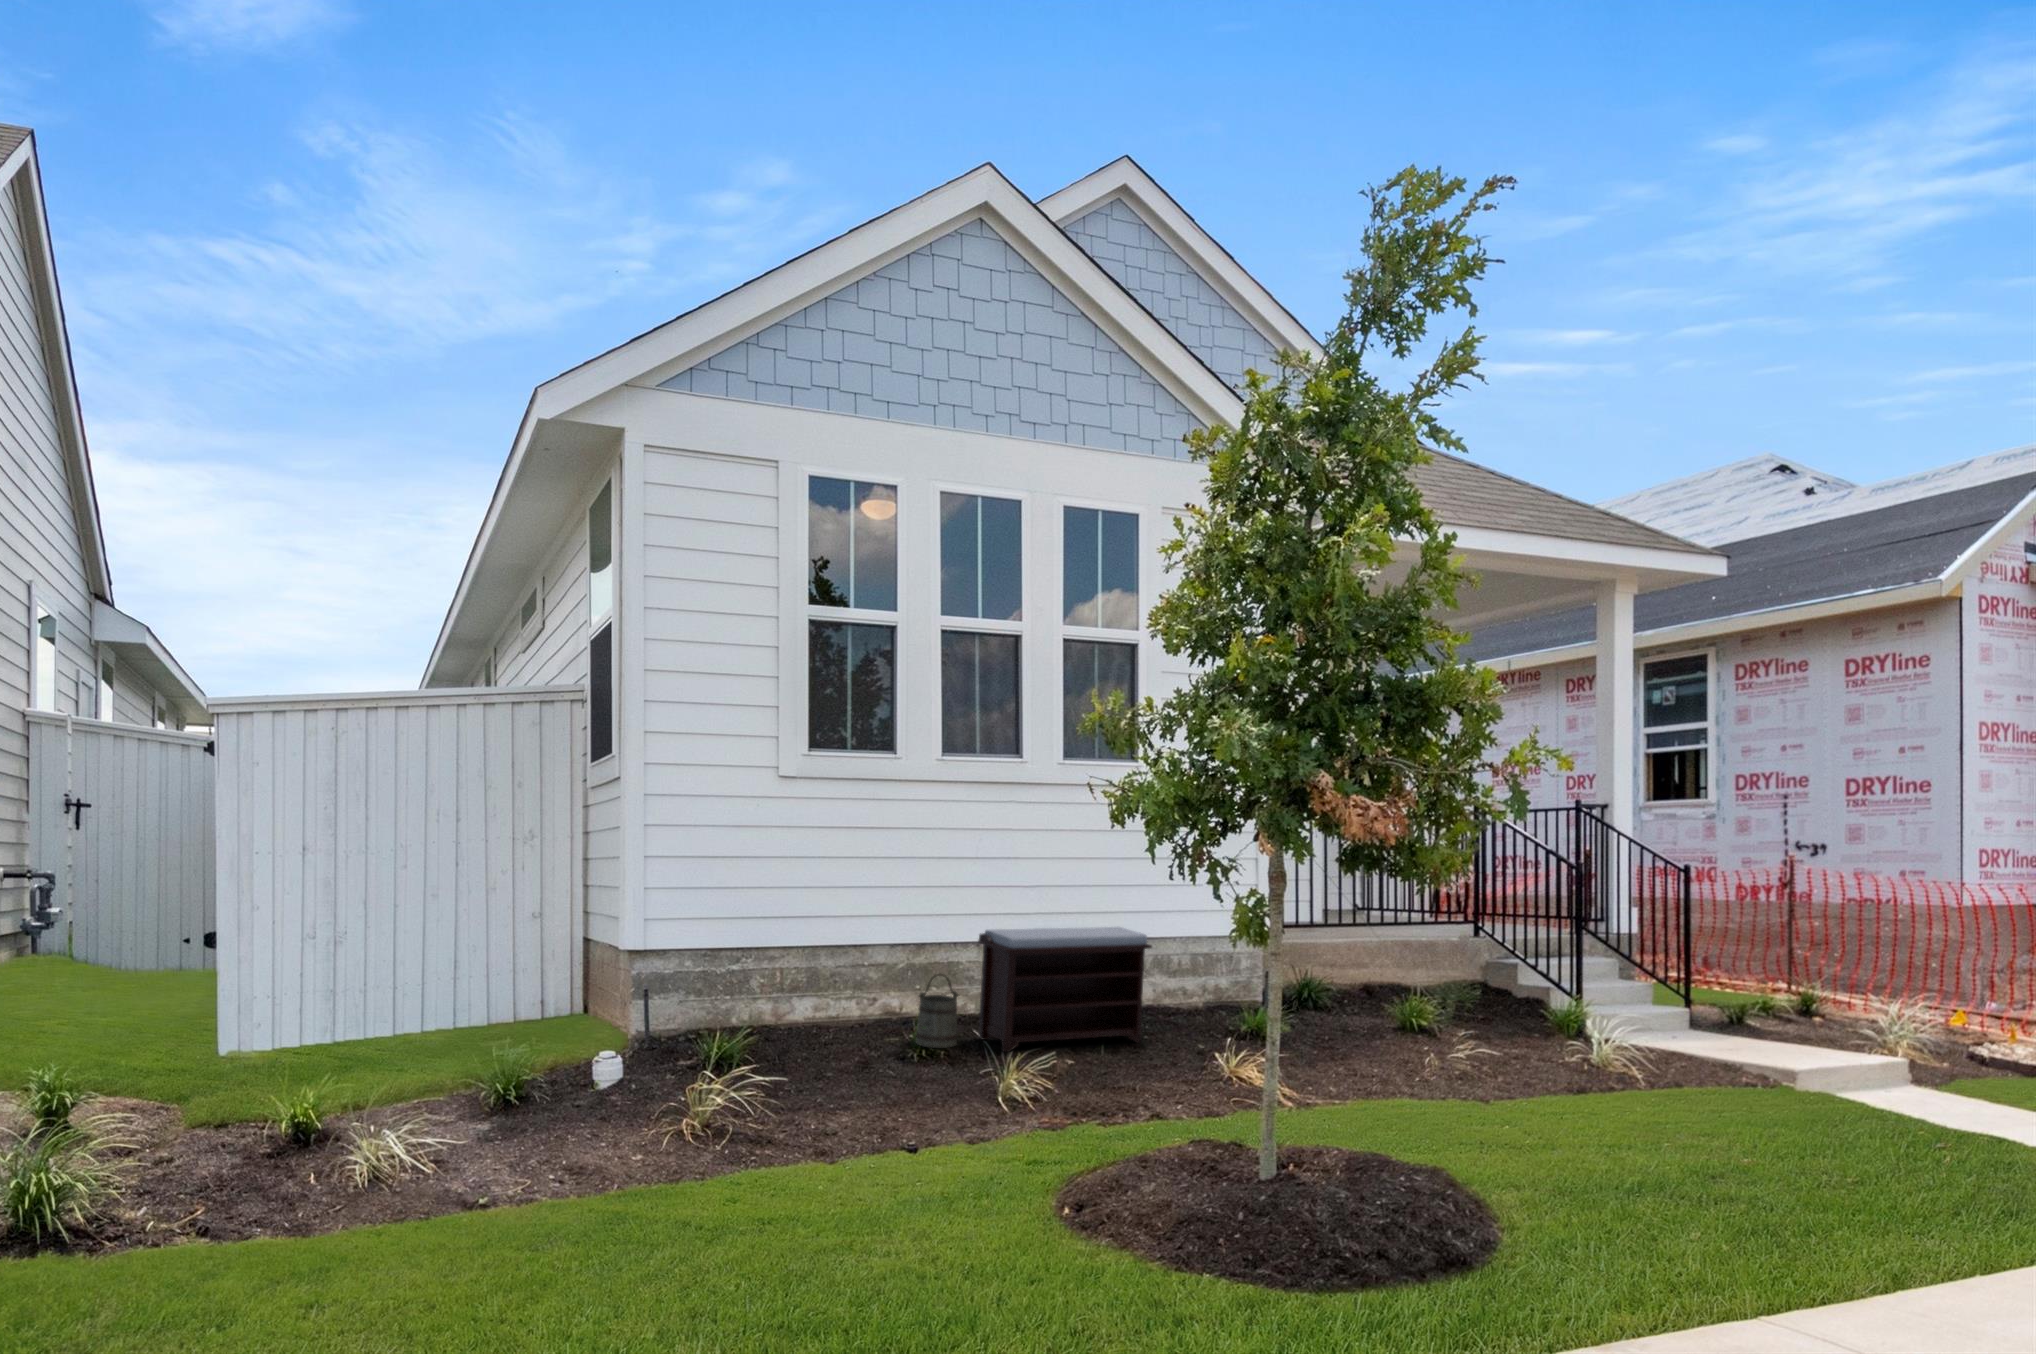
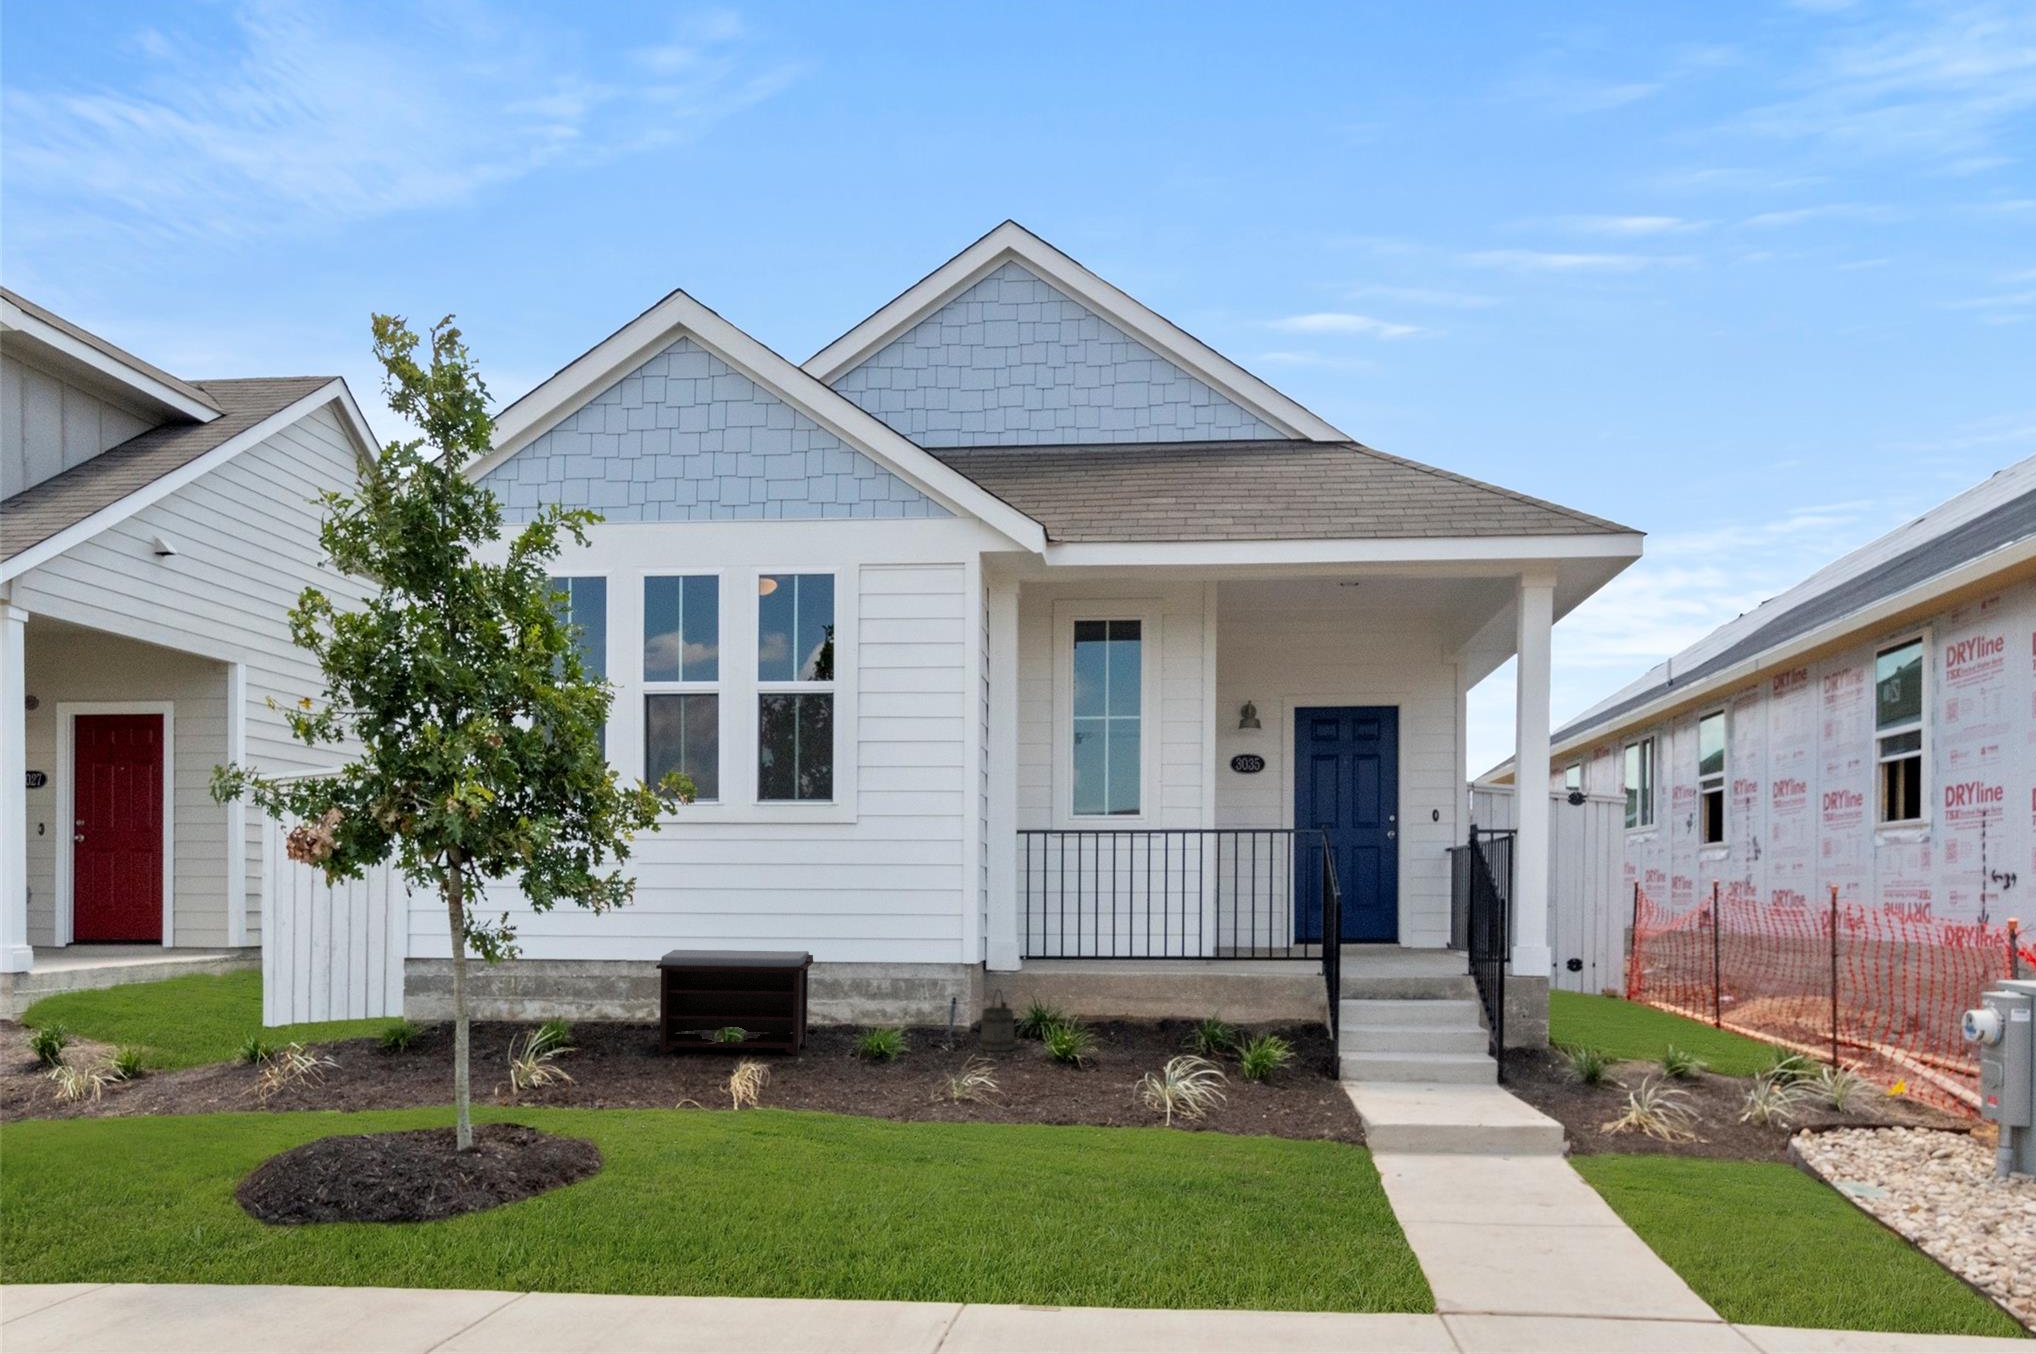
bucket: present [916,974,959,1048] -> present [980,989,1015,1051]

